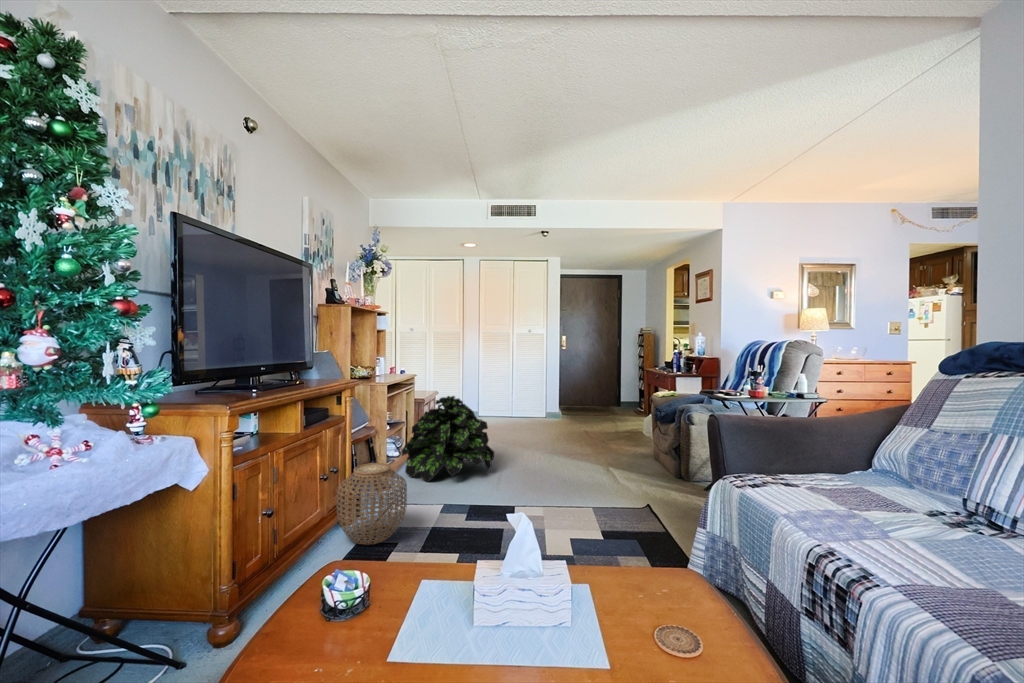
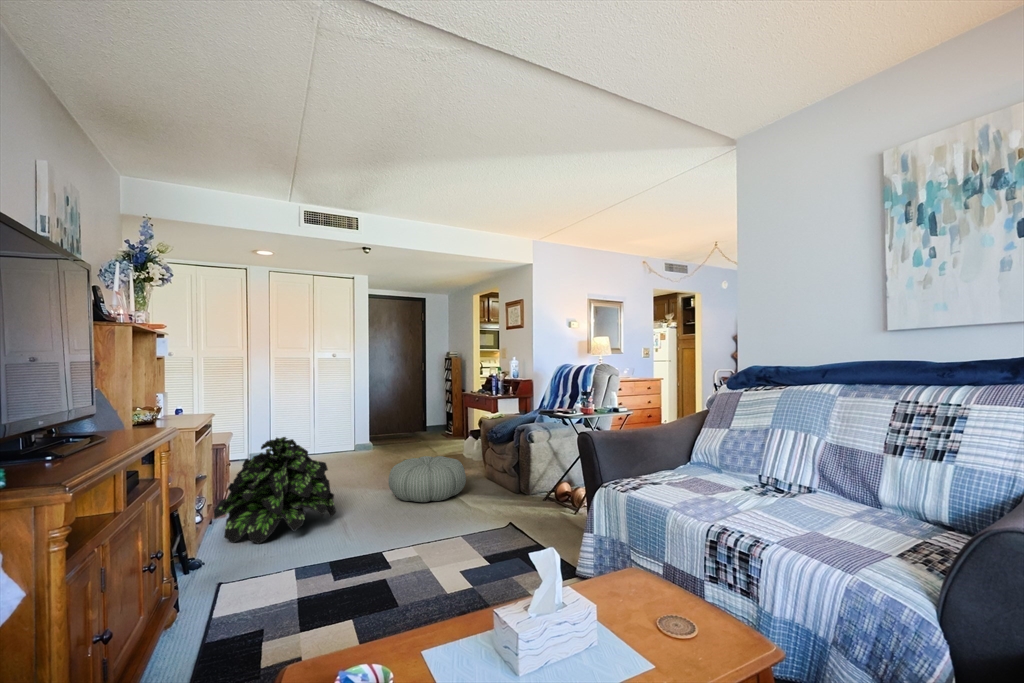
pouf: none [546,428,622,473] -> present [388,456,466,502]
woven basket: present [336,463,407,545] -> none [172,530,271,641]

